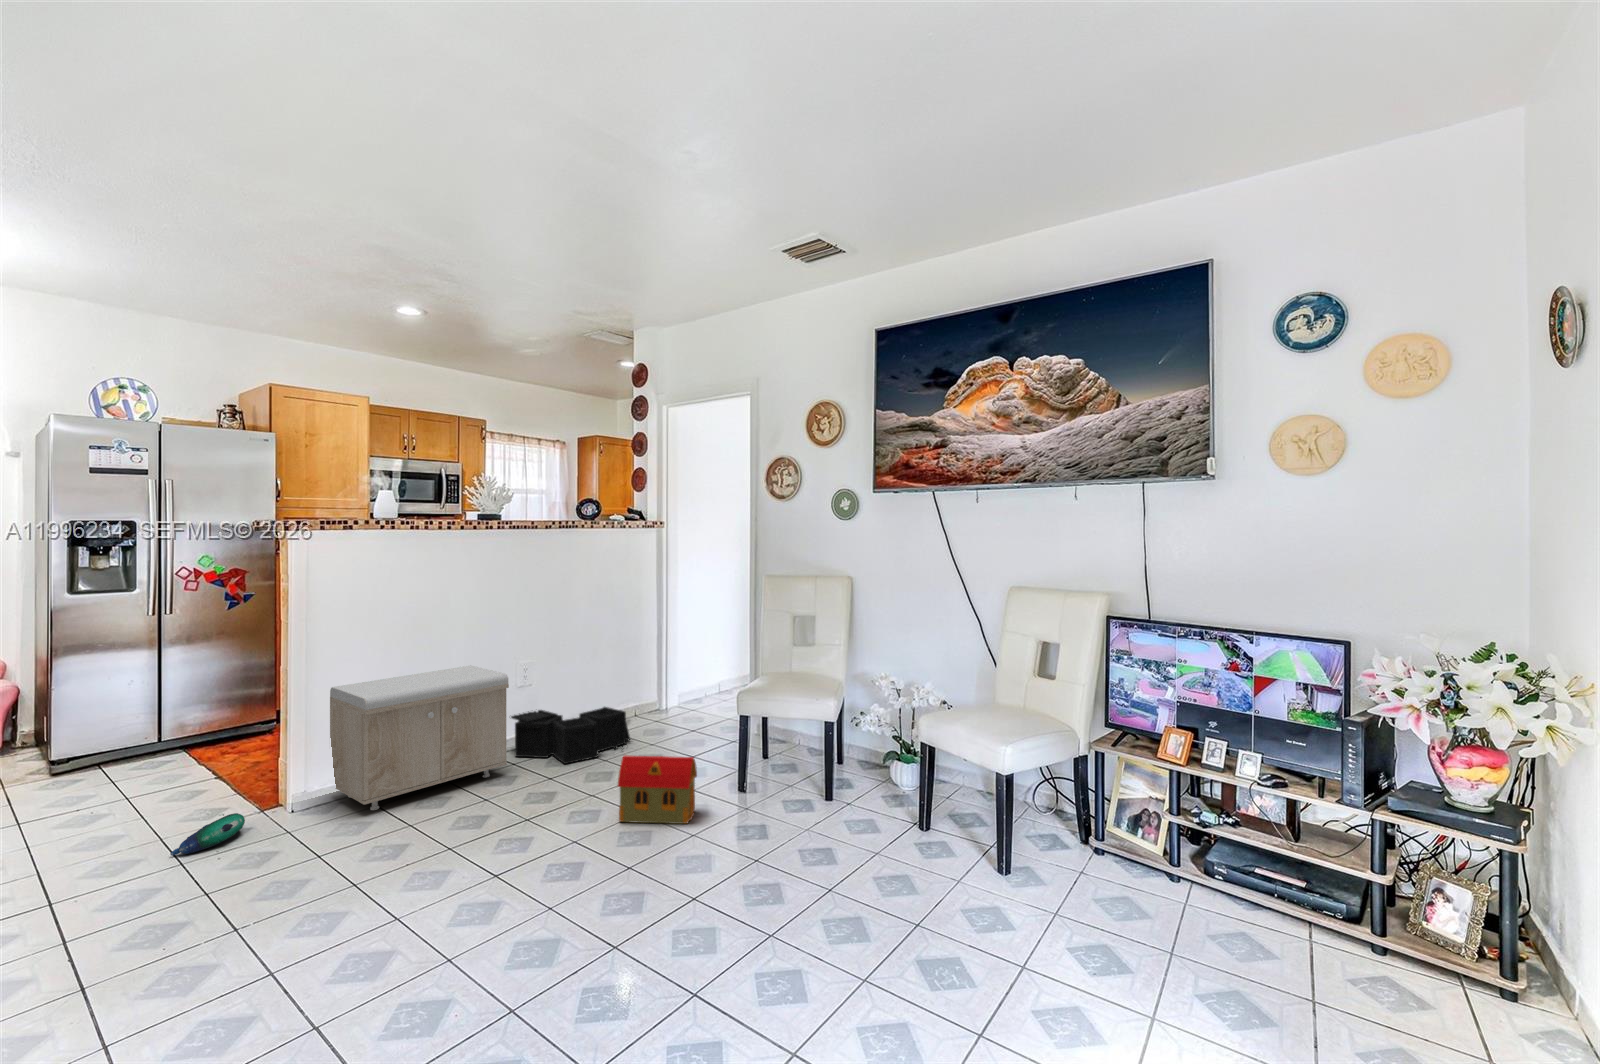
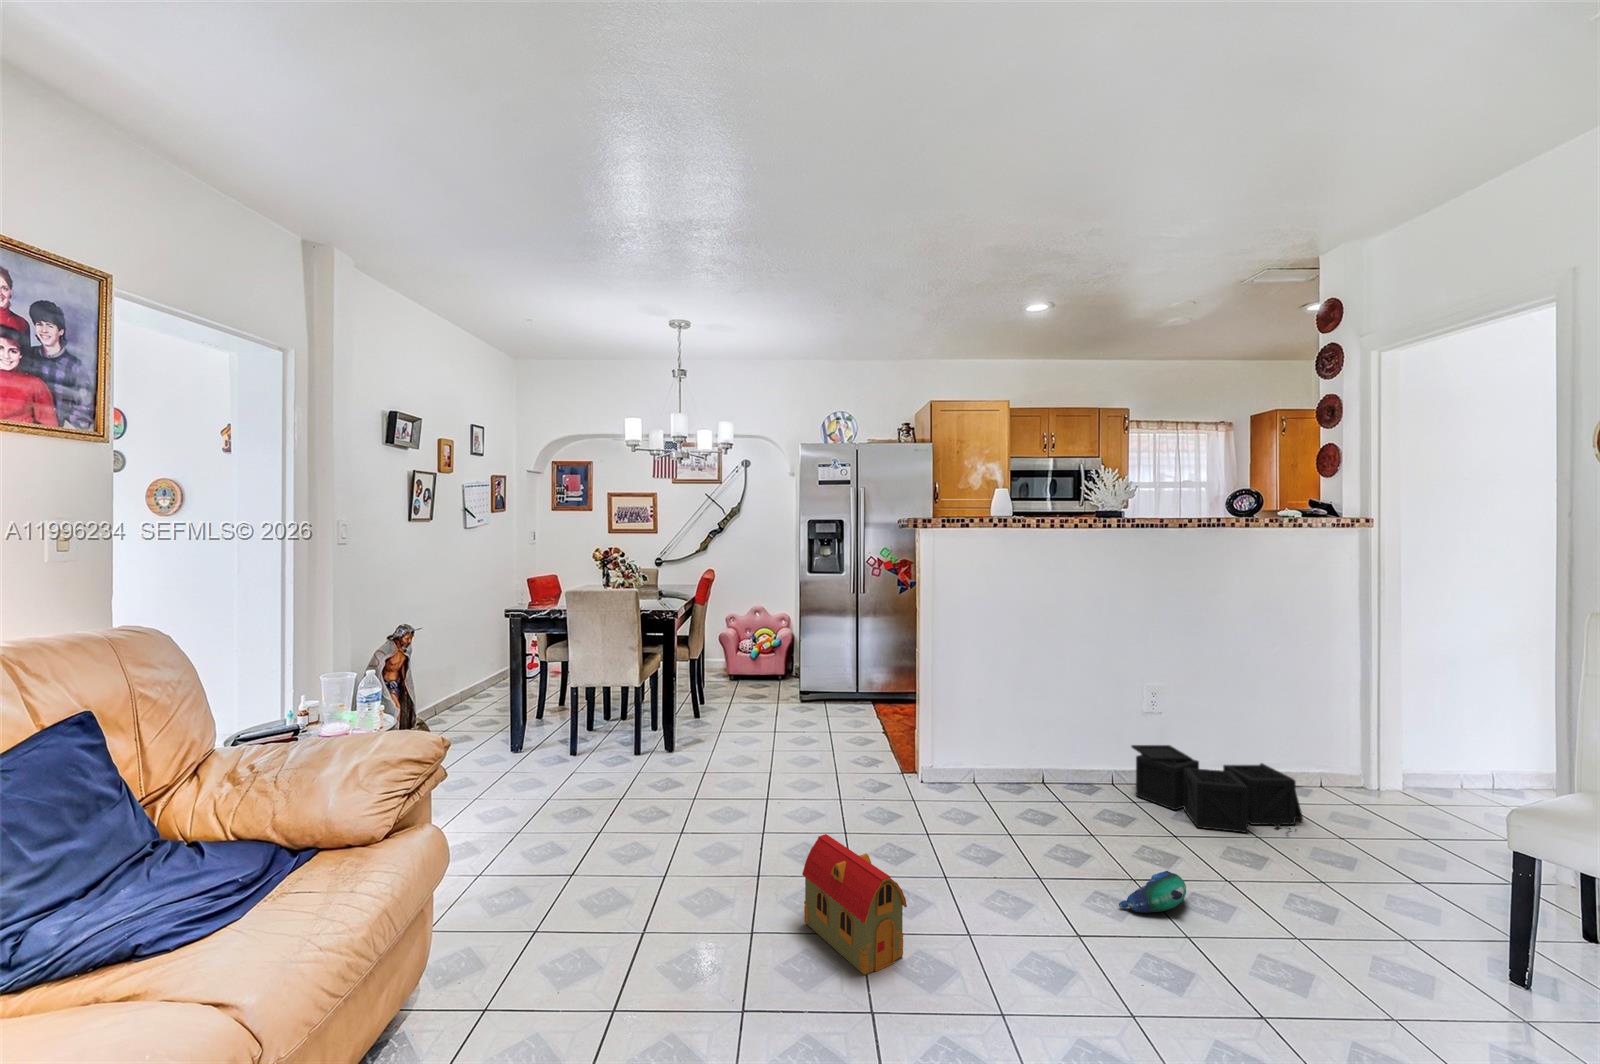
storage bench: present [330,665,509,810] -> none [947,679,1123,813]
toy house: present [618,755,697,824] -> present [802,834,907,975]
plush toy: present [170,813,245,856] -> present [1119,871,1186,914]

